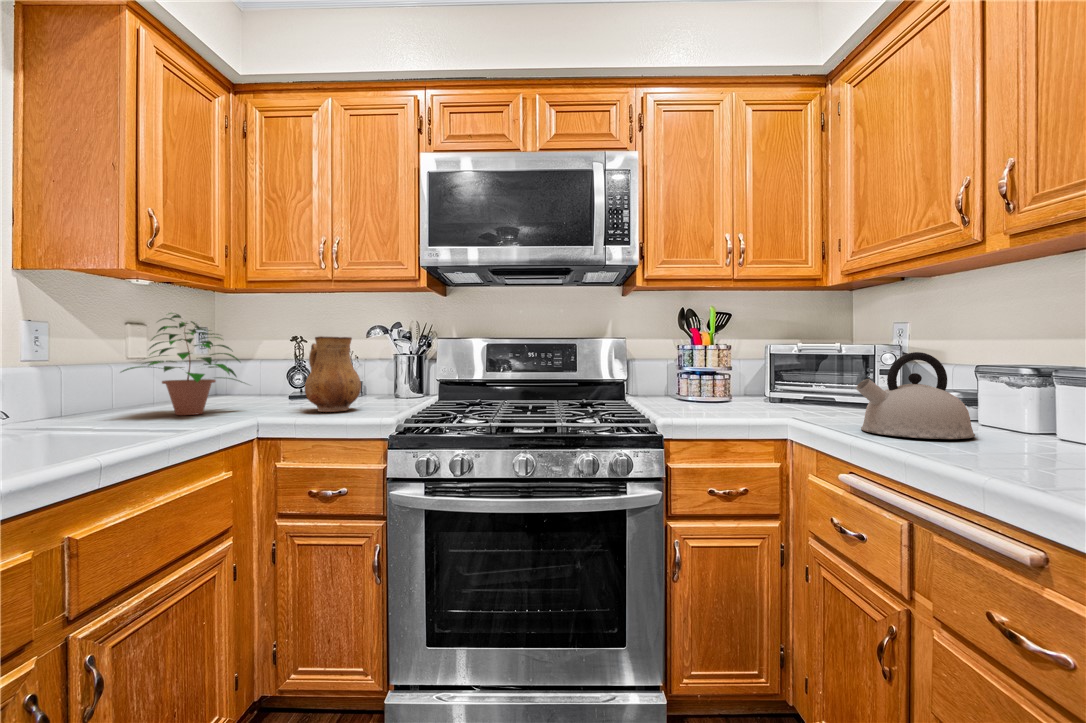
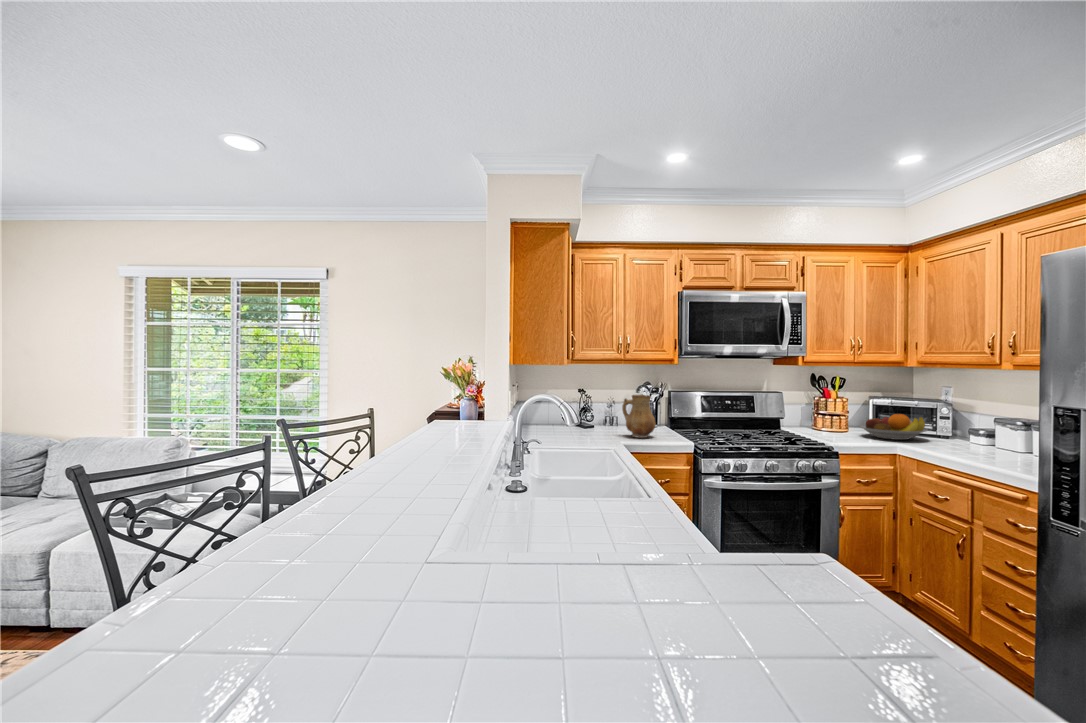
potted plant: present [122,313,241,415] -> none [545,384,599,440]
kettle: present [856,352,975,439] -> none [940,414,996,455]
fruit bowl: none [736,366,853,413] -> present [859,414,927,440]

